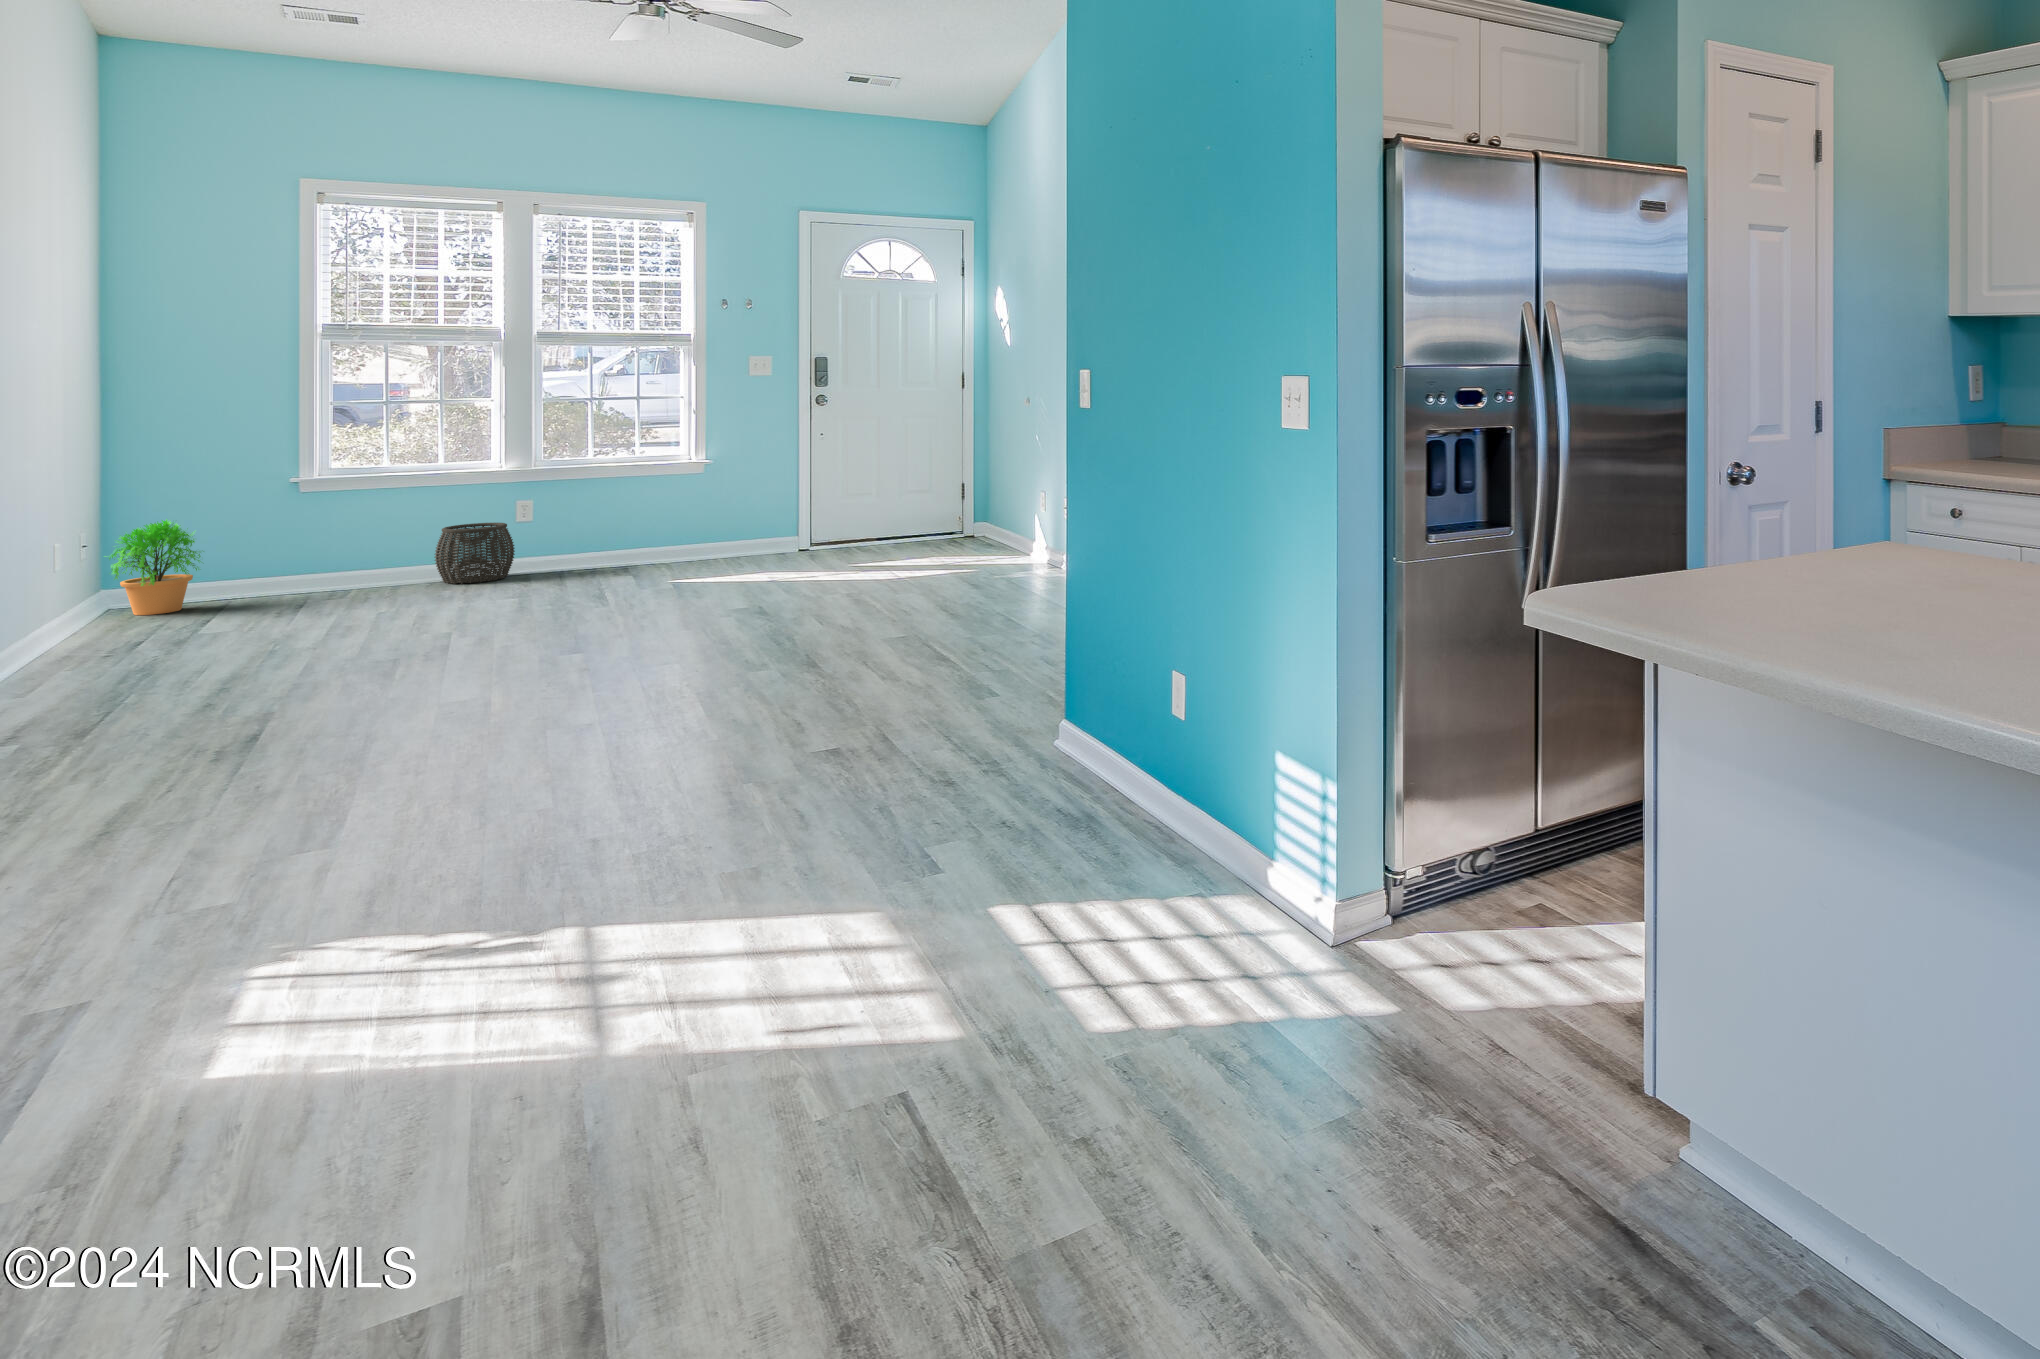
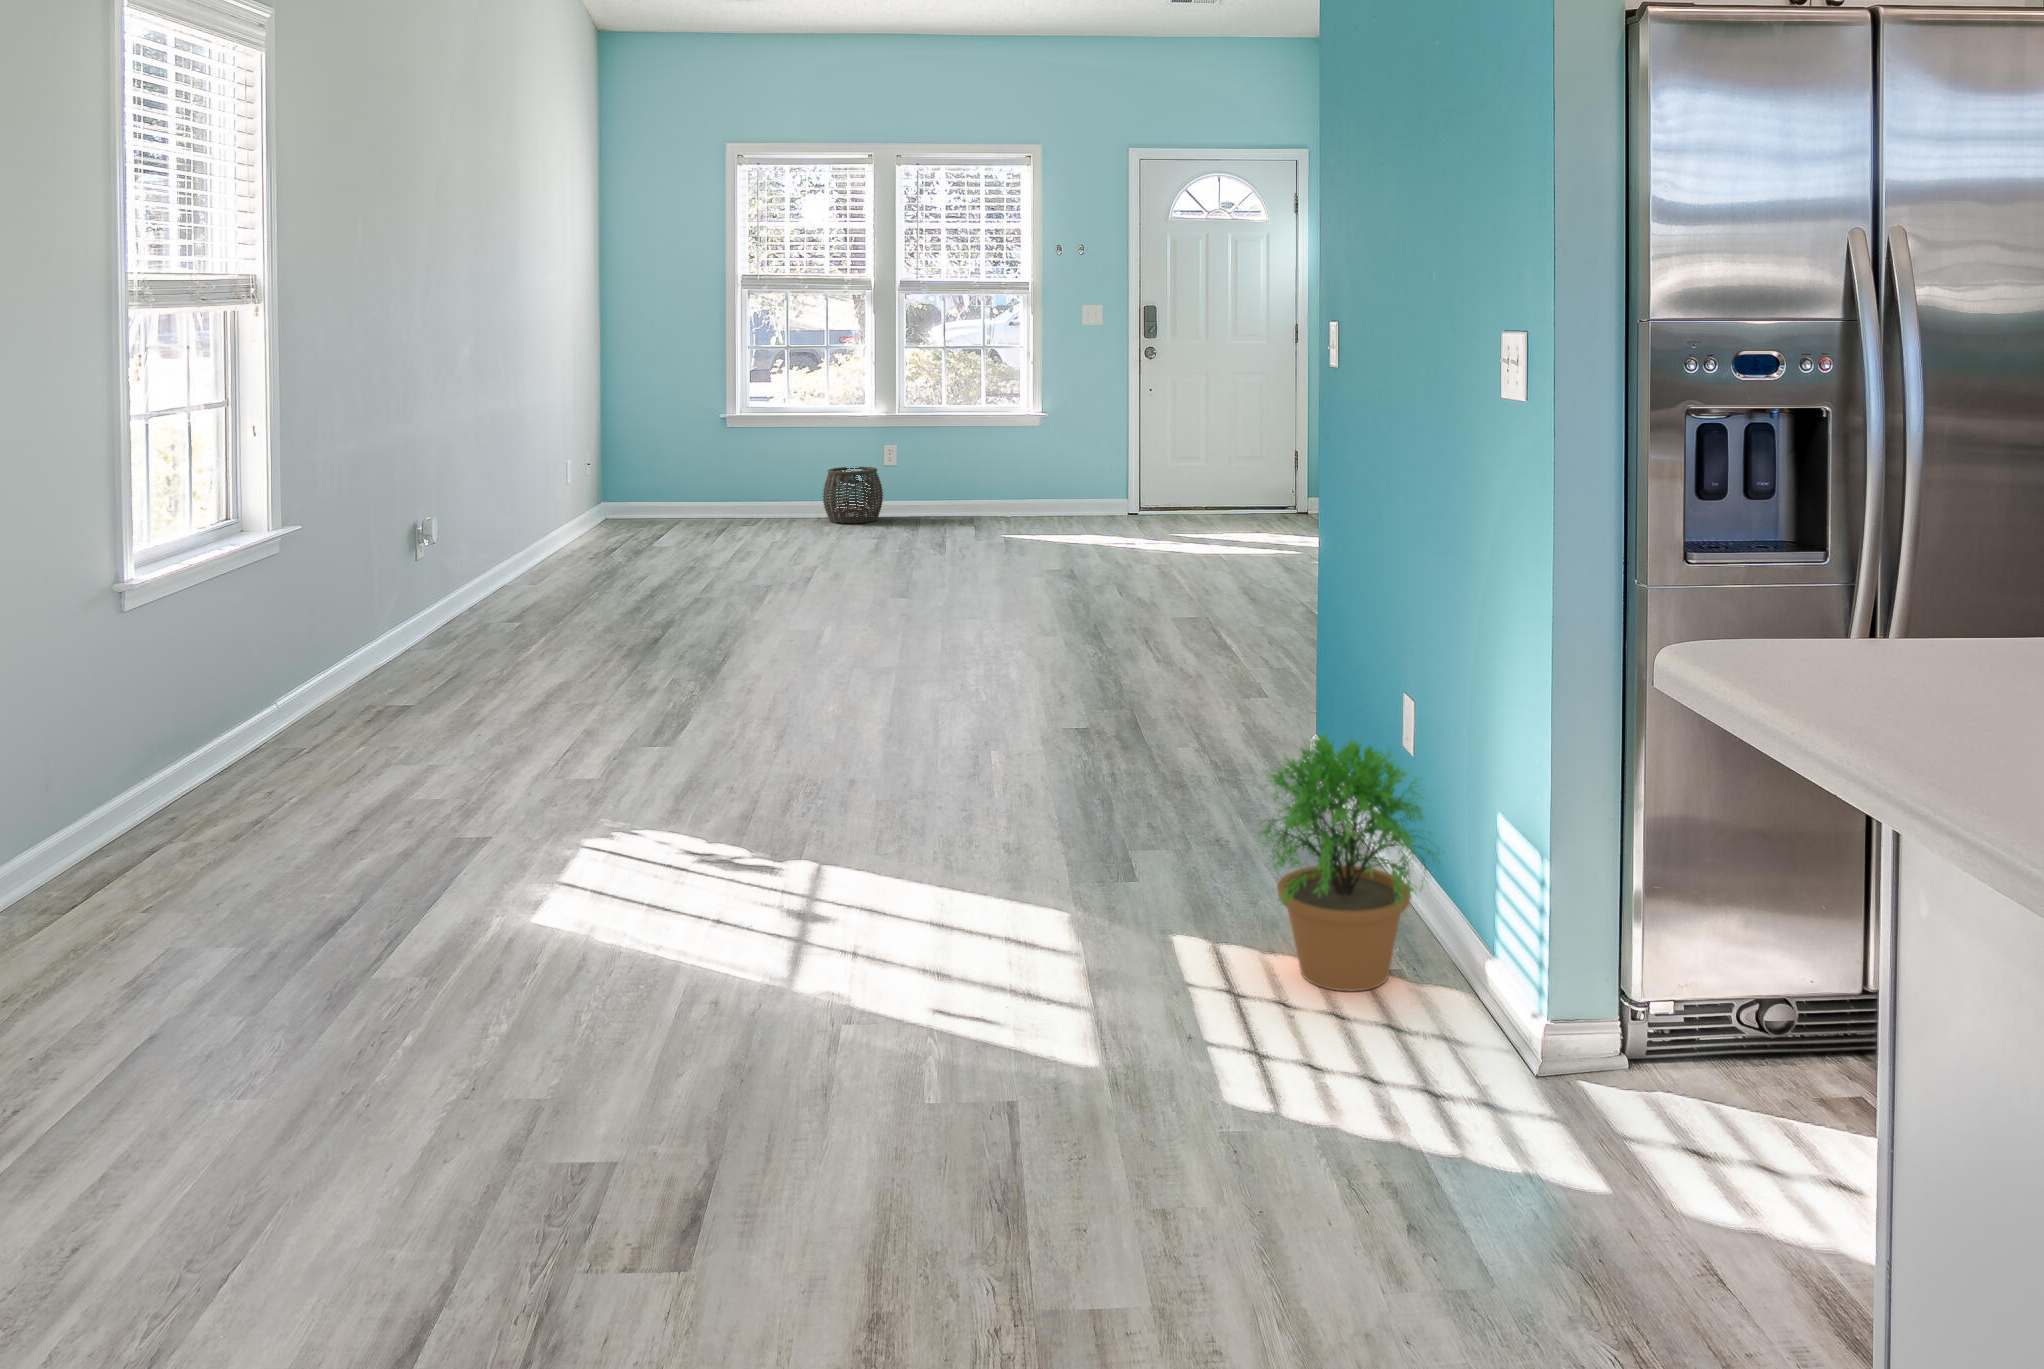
potted plant: present [109,519,201,615] -> present [1258,735,1438,991]

